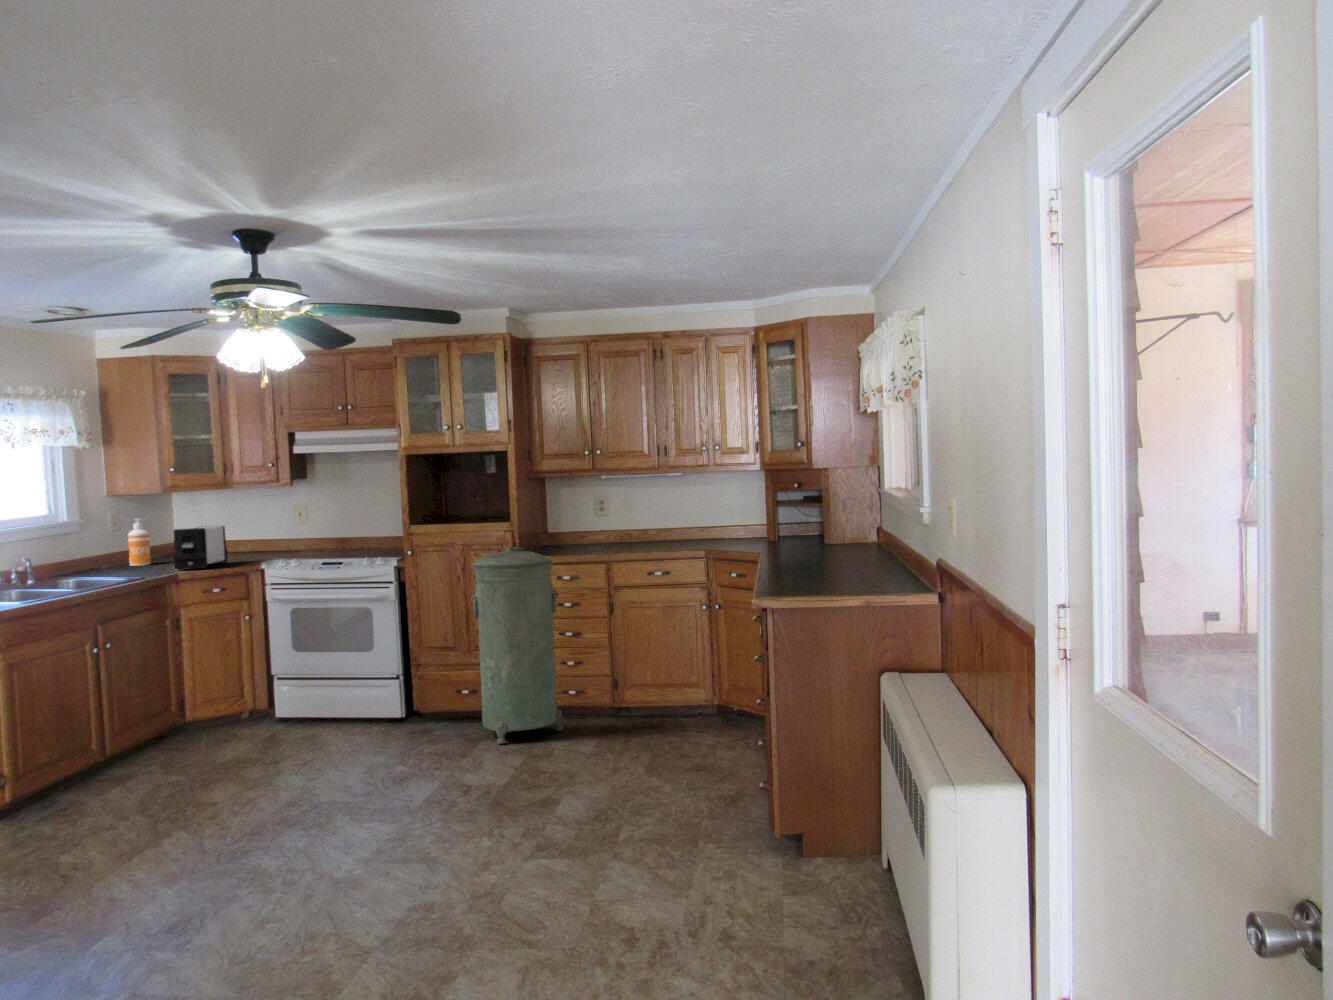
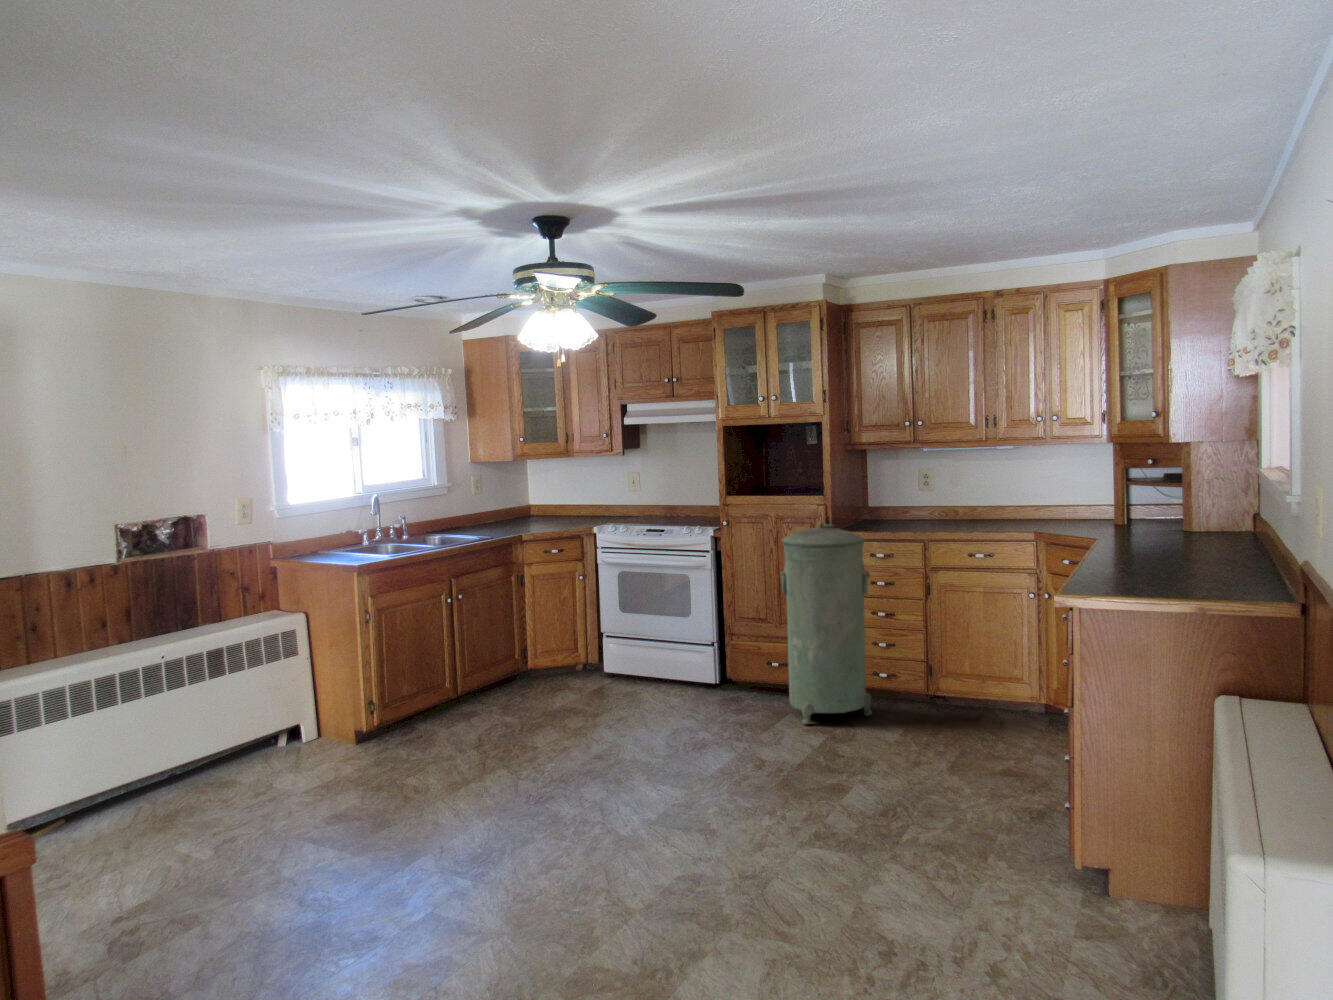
soap dispenser: present [128,519,151,566] -> none [491,482,509,523]
toaster: present [173,526,227,570] -> none [520,491,568,531]

